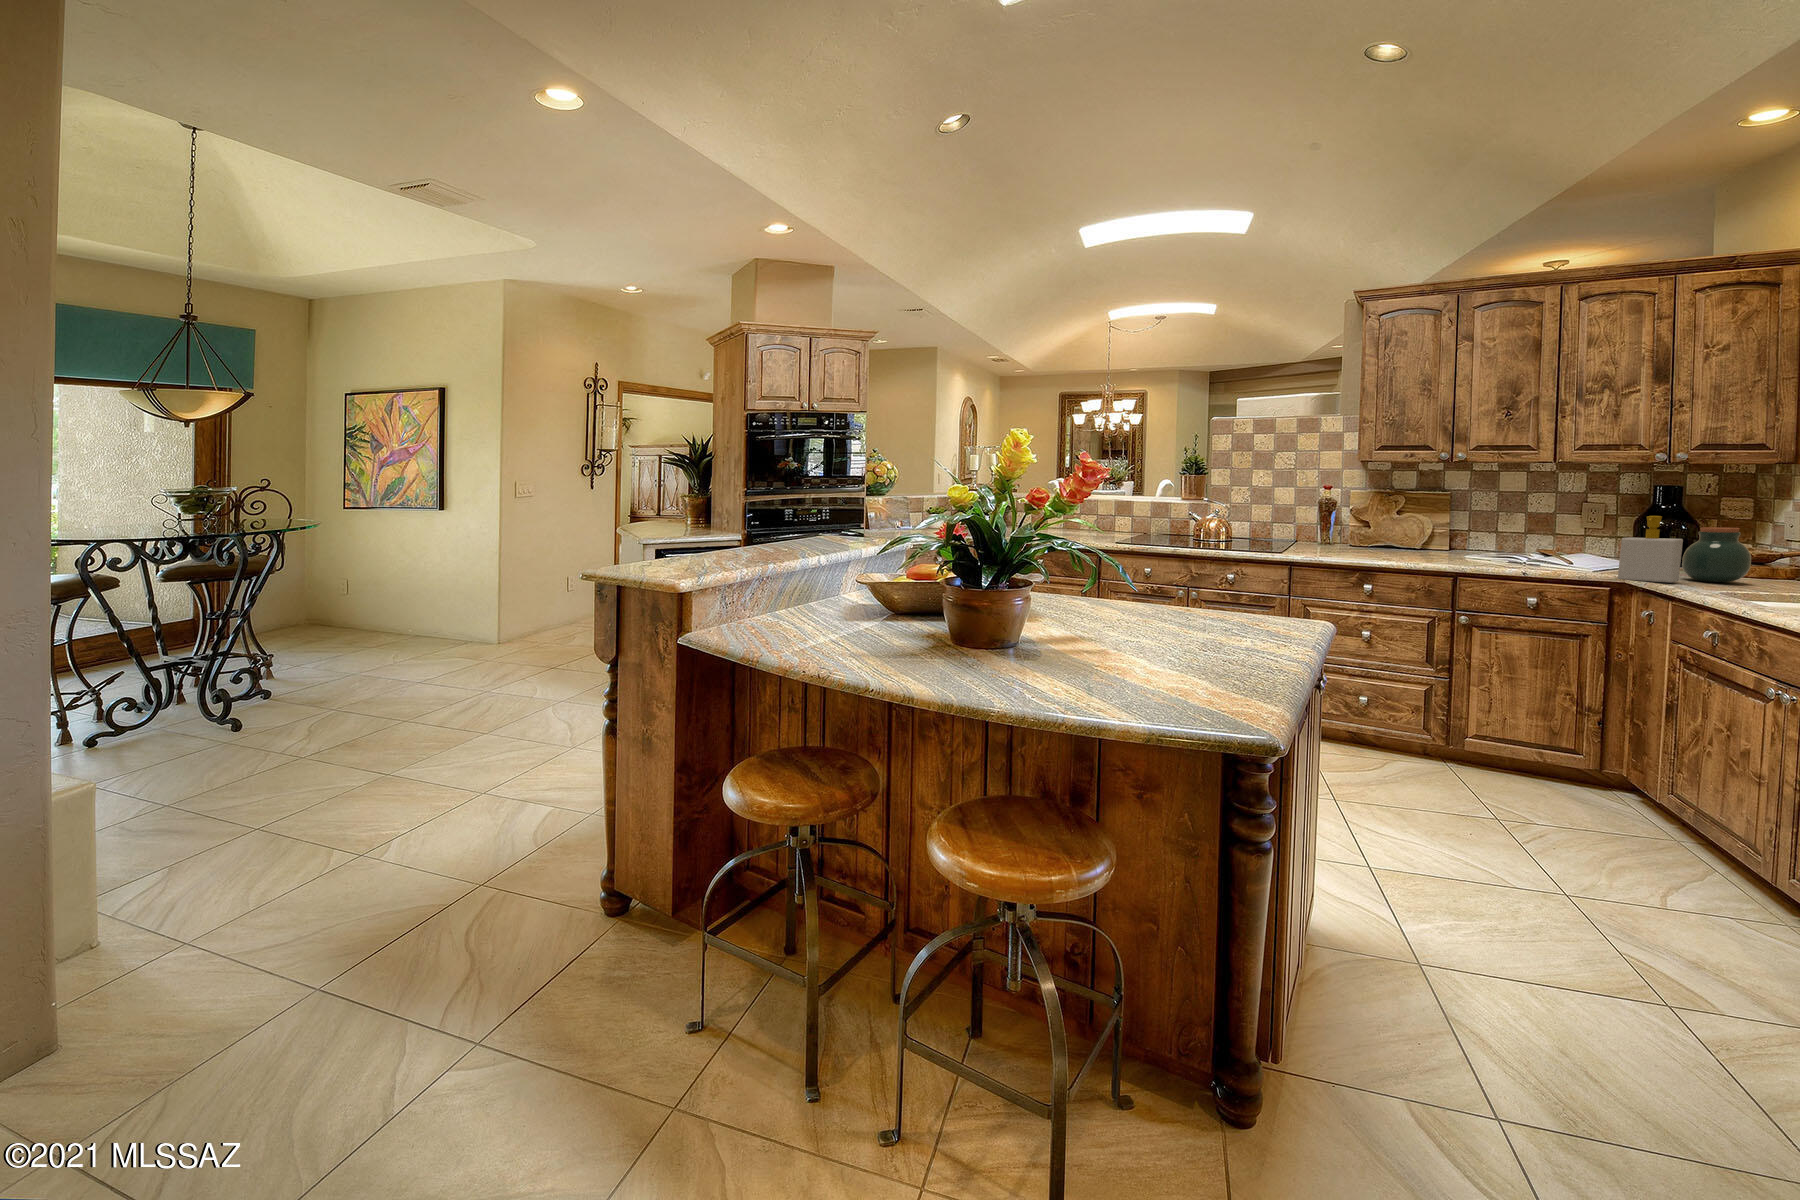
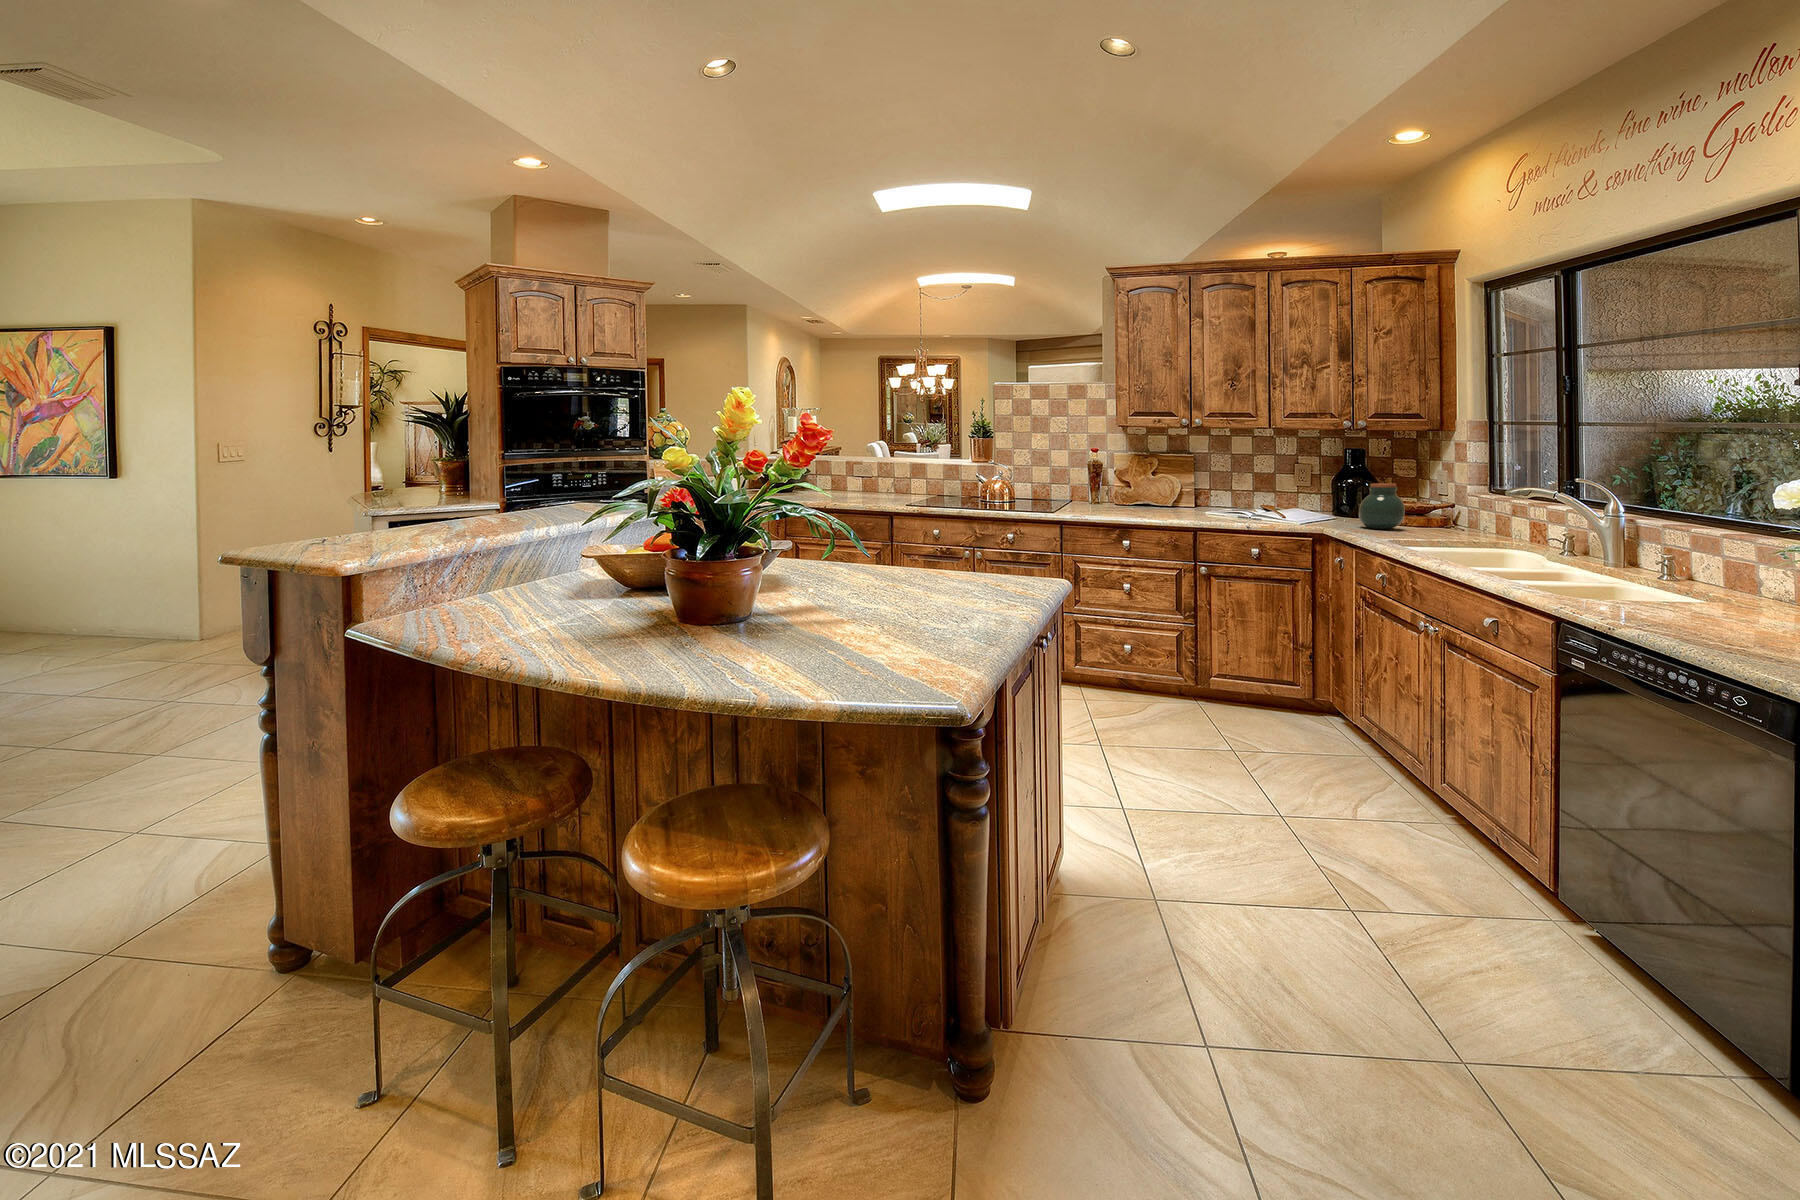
soap bottle: present [1618,516,1683,583] -> none [1311,474,1356,530]

